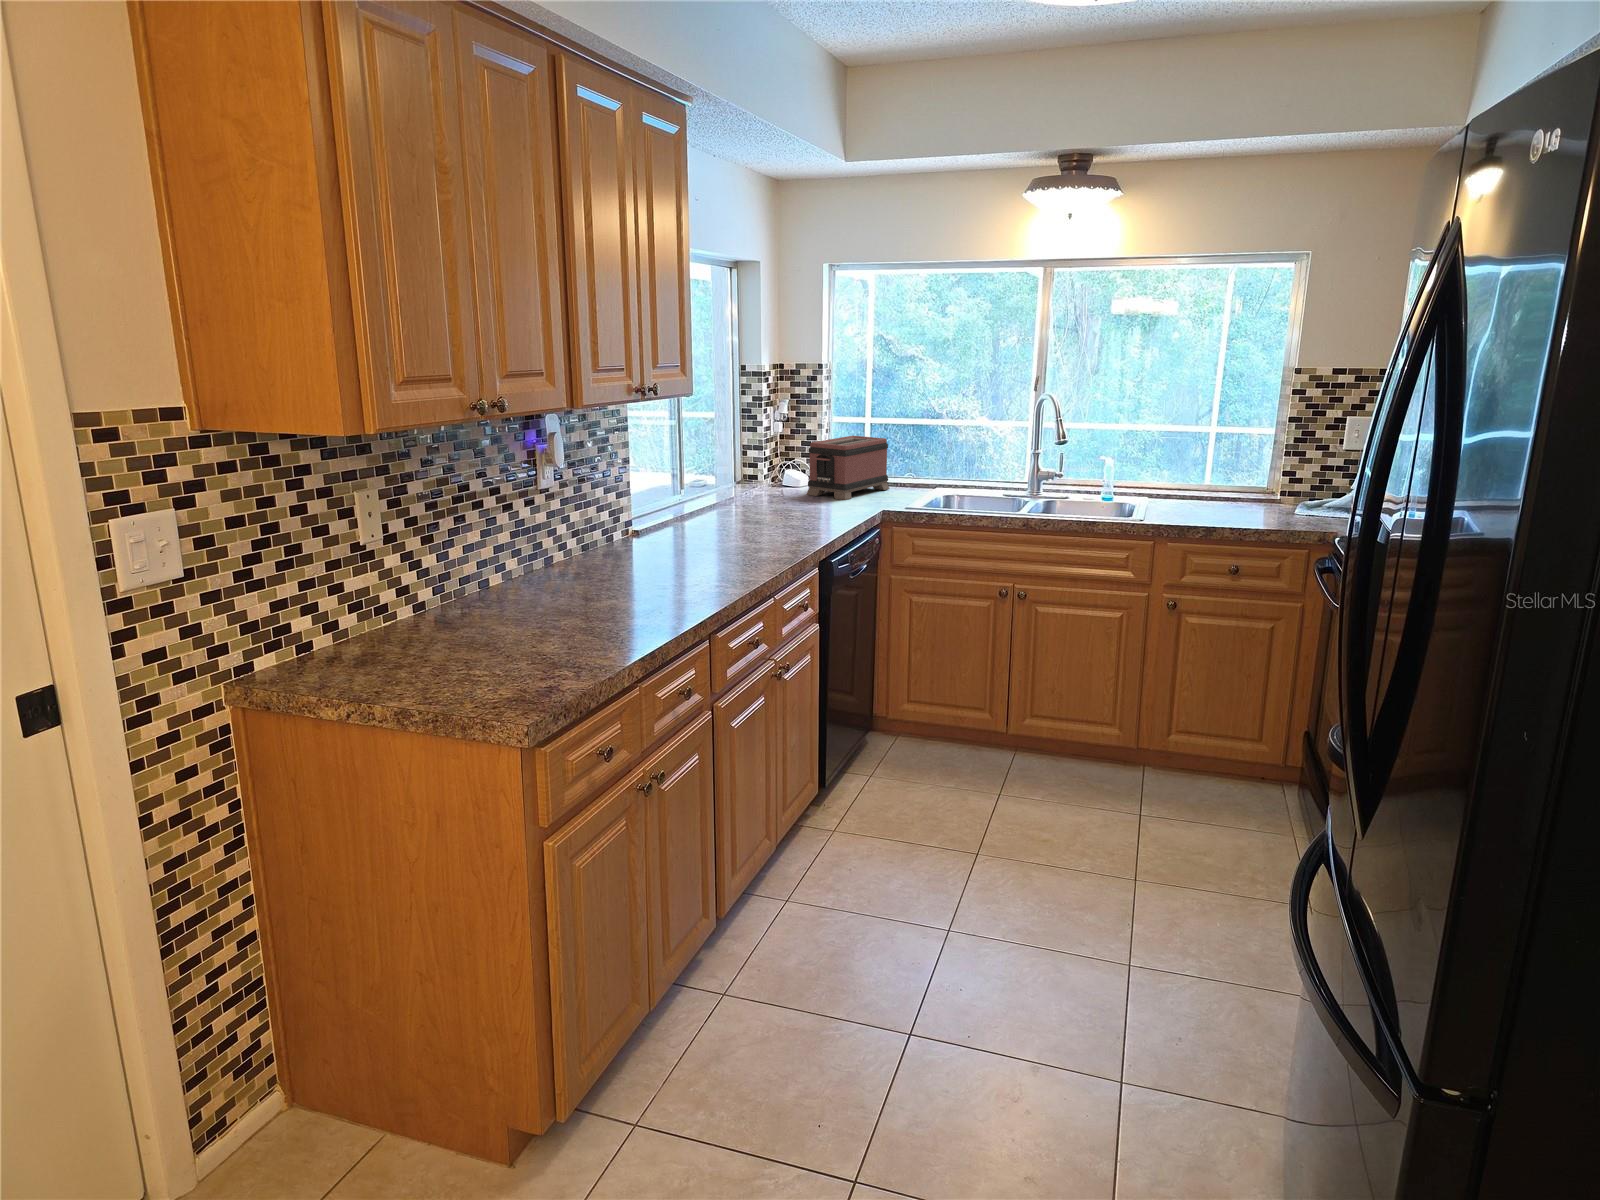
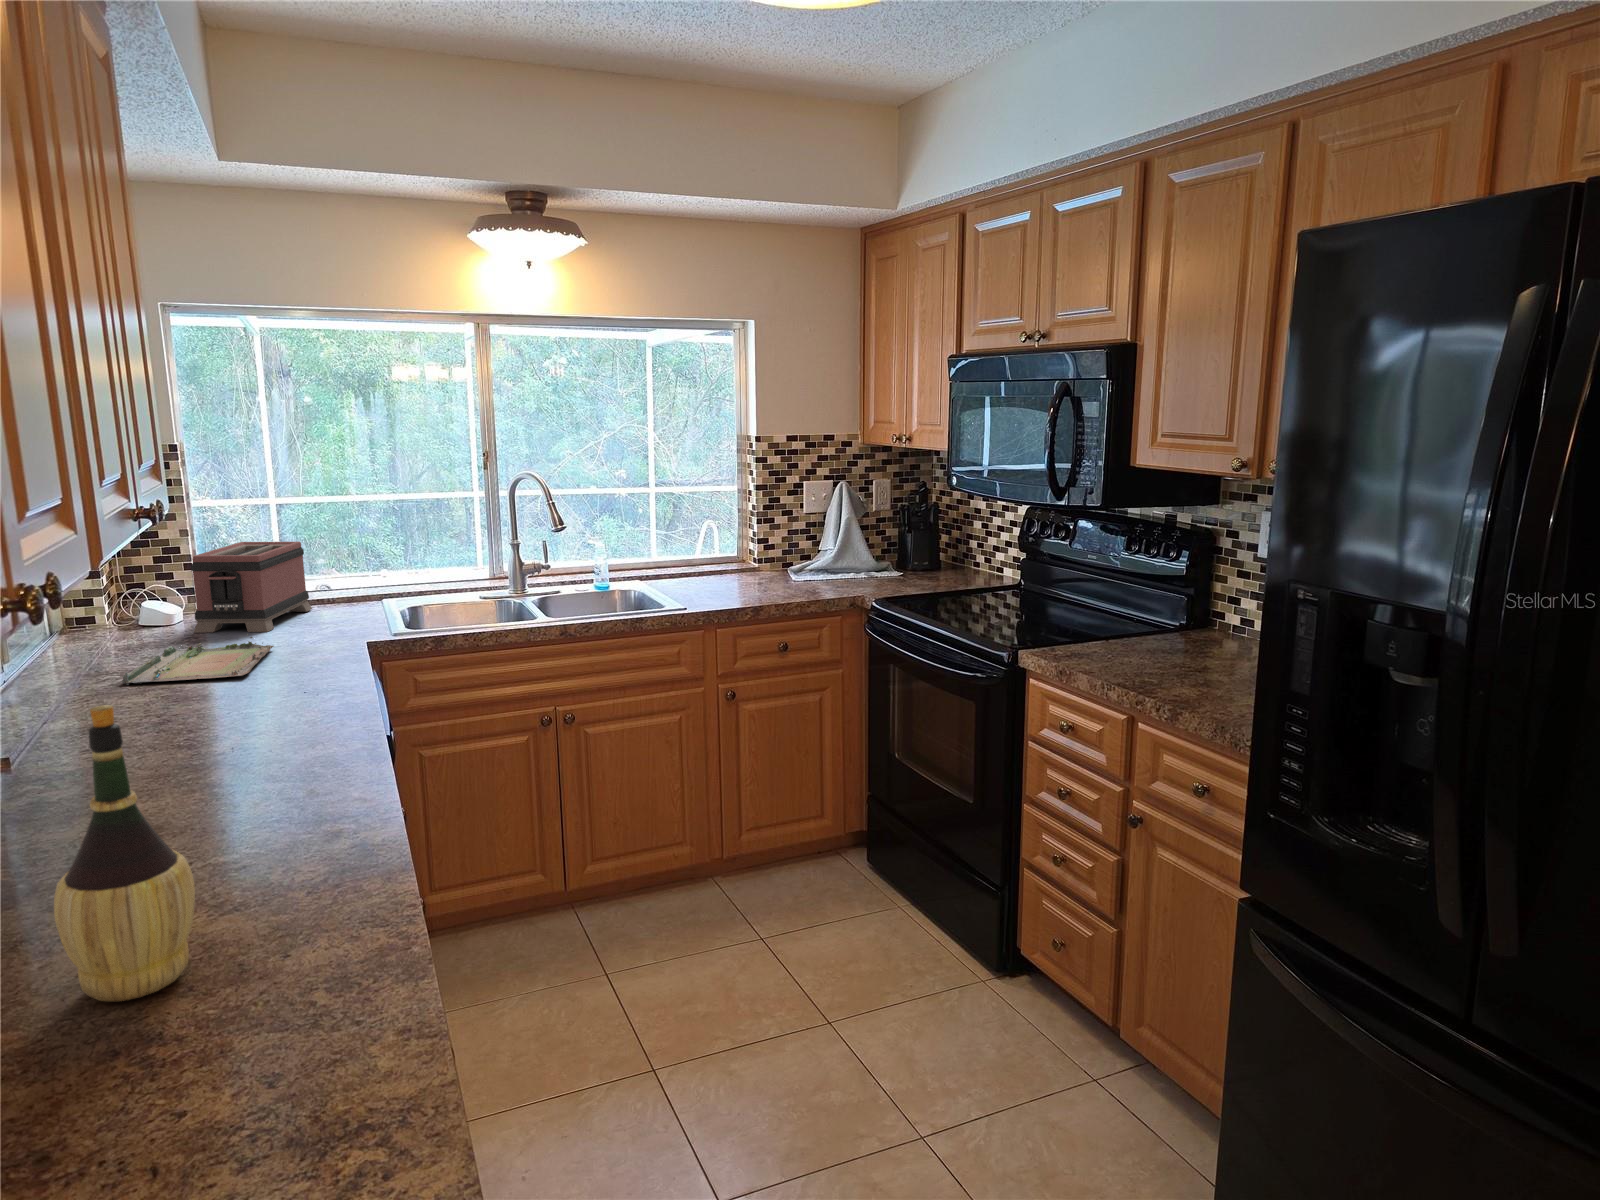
tray: none [735,499,833,524] -> present [121,637,274,685]
wine bottle: none [550,508,610,653] -> present [54,705,195,1001]

